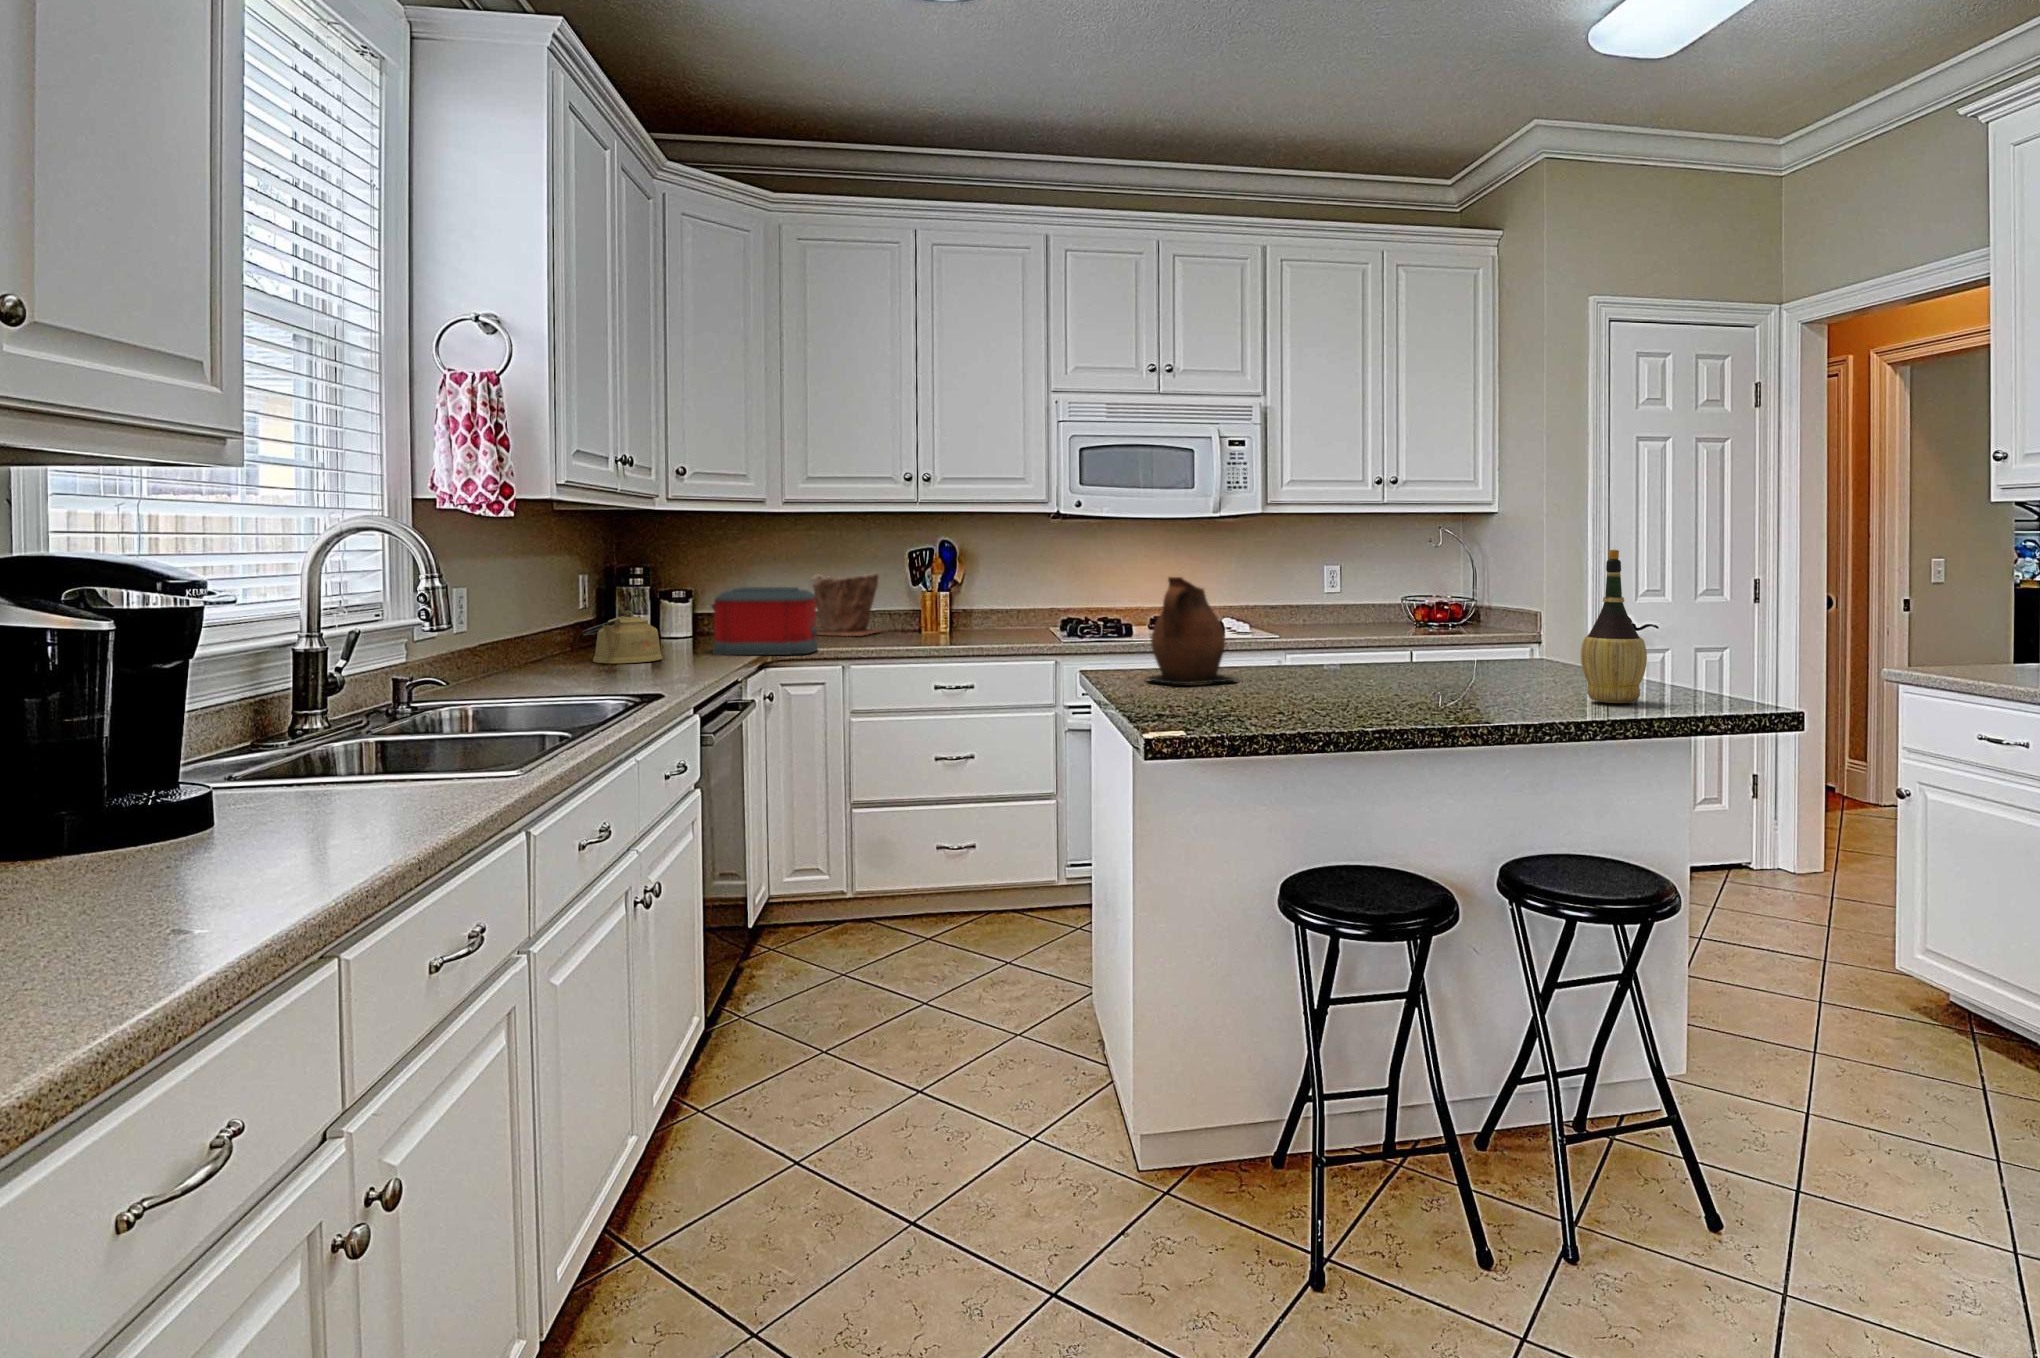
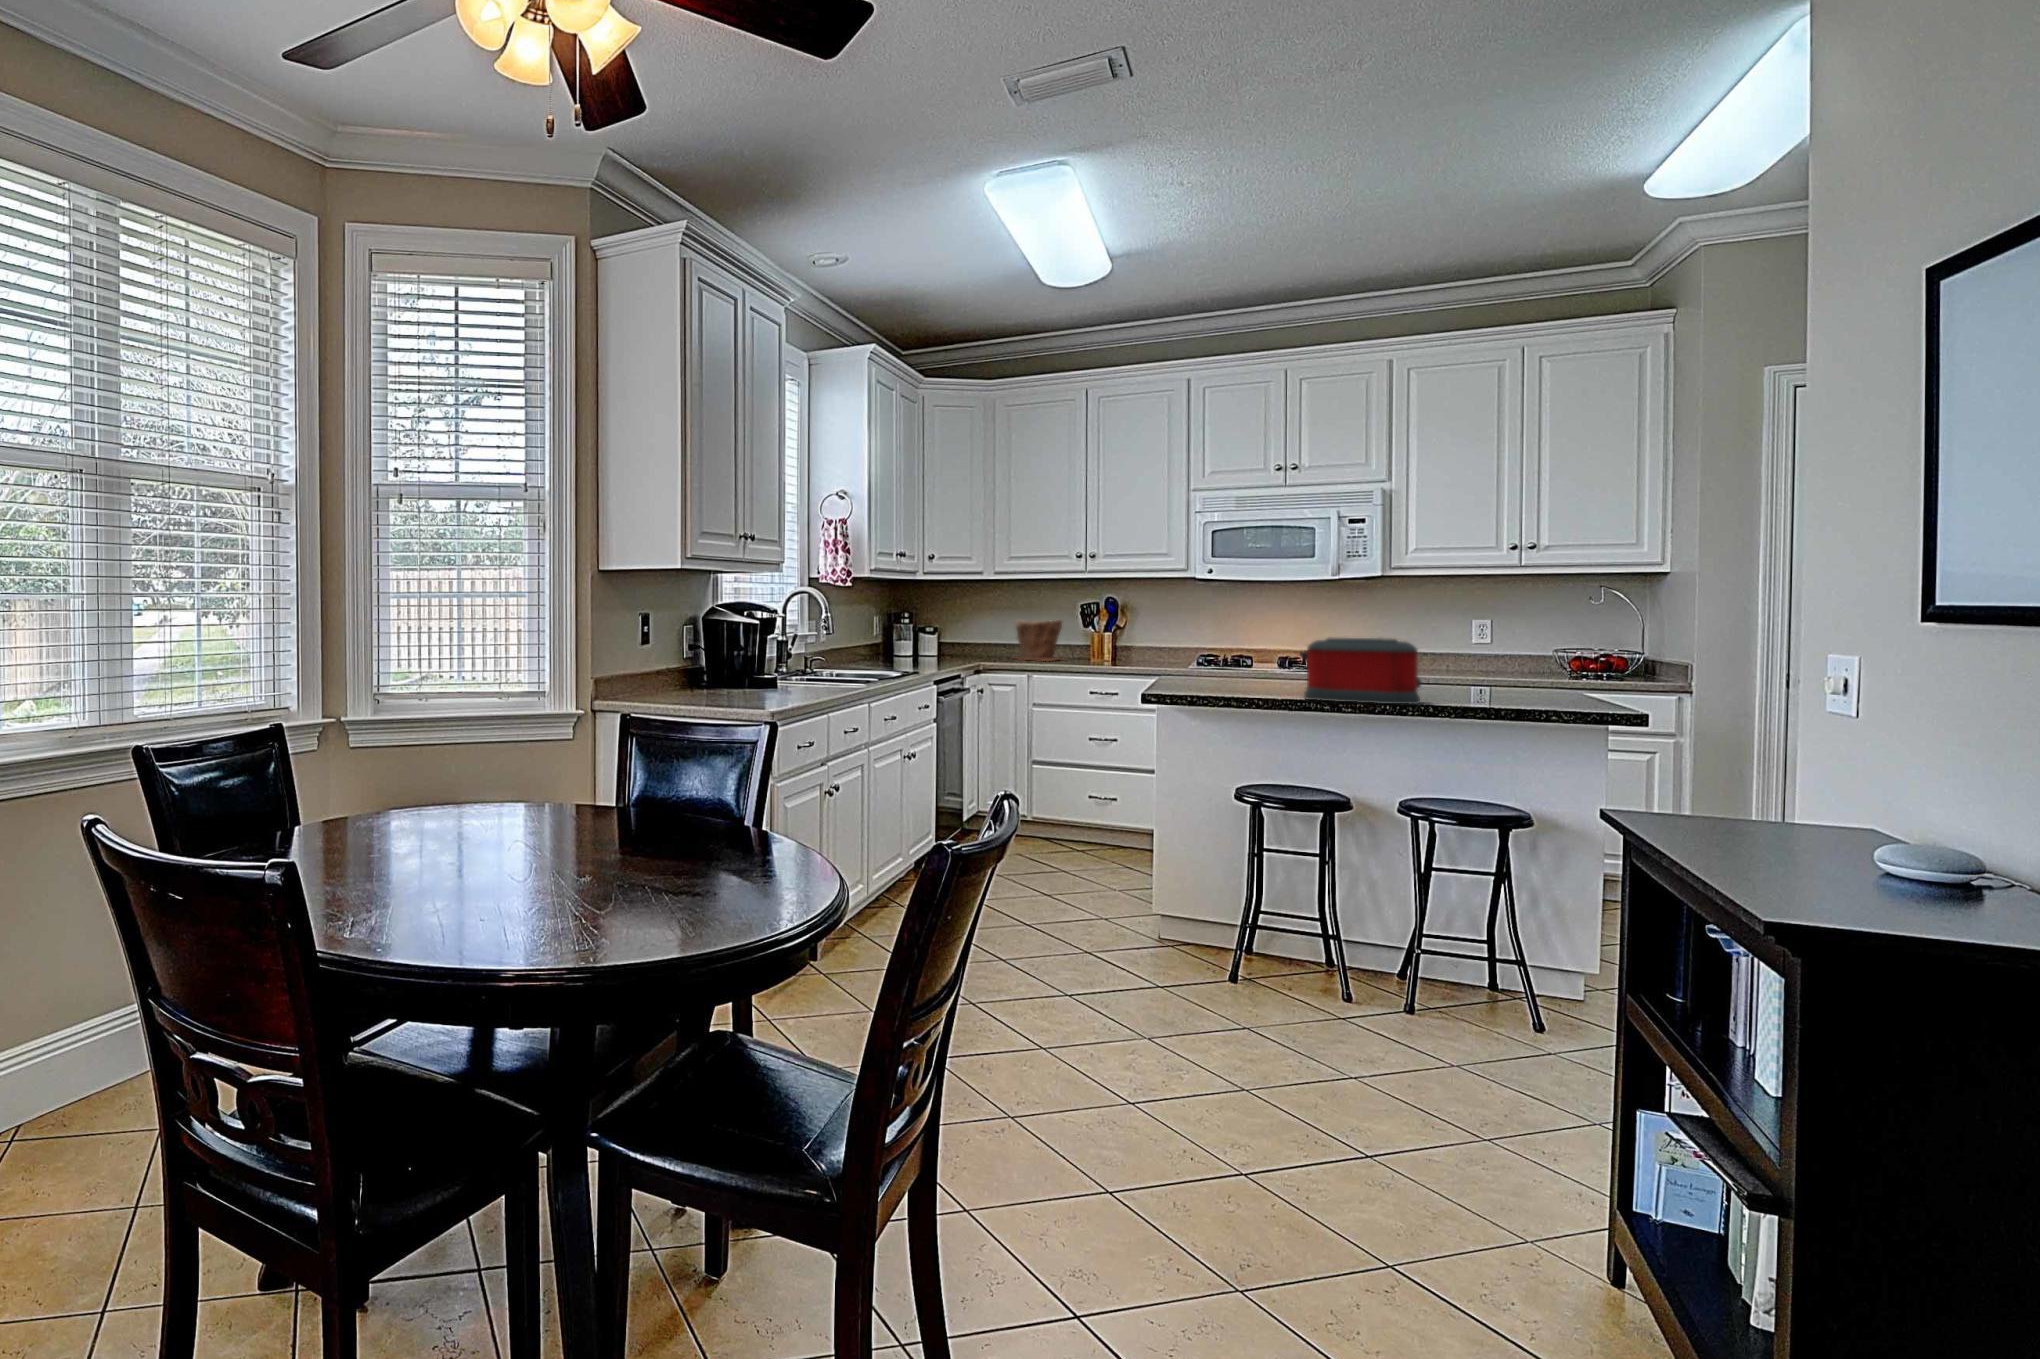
wine bottle: present [1581,550,1647,703] -> none [1497,606,1551,706]
ceramic pitcher: present [1147,577,1238,684] -> none [1205,621,1274,689]
toaster: present [712,587,818,655] -> present [1300,638,1421,704]
kettle: present [582,611,662,663] -> none [878,637,920,666]

